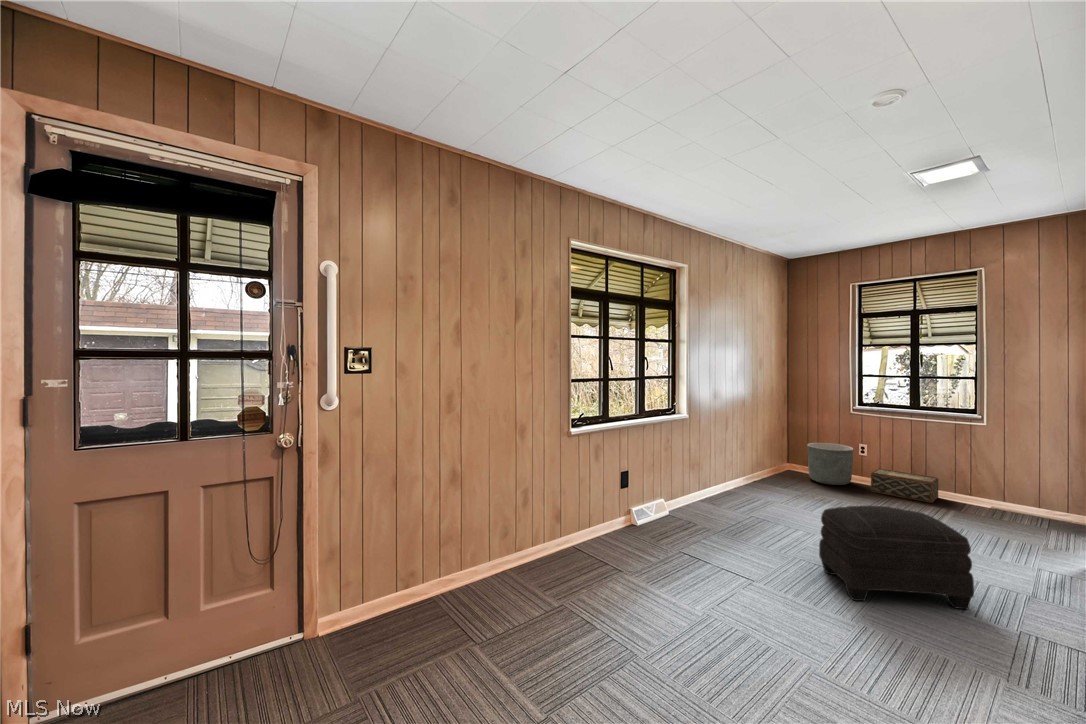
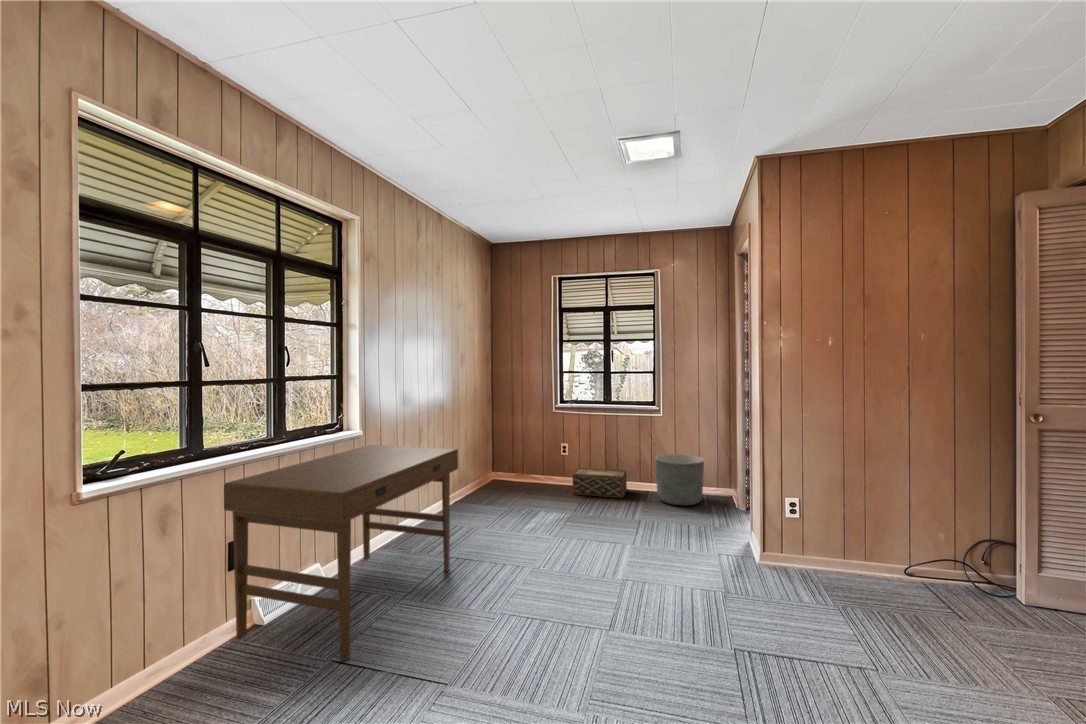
desk: none [621,425,763,553] -> present [224,445,458,661]
planter: present [807,443,853,485] -> present [655,454,704,506]
ottoman: present [819,506,974,609] -> none [521,529,679,679]

